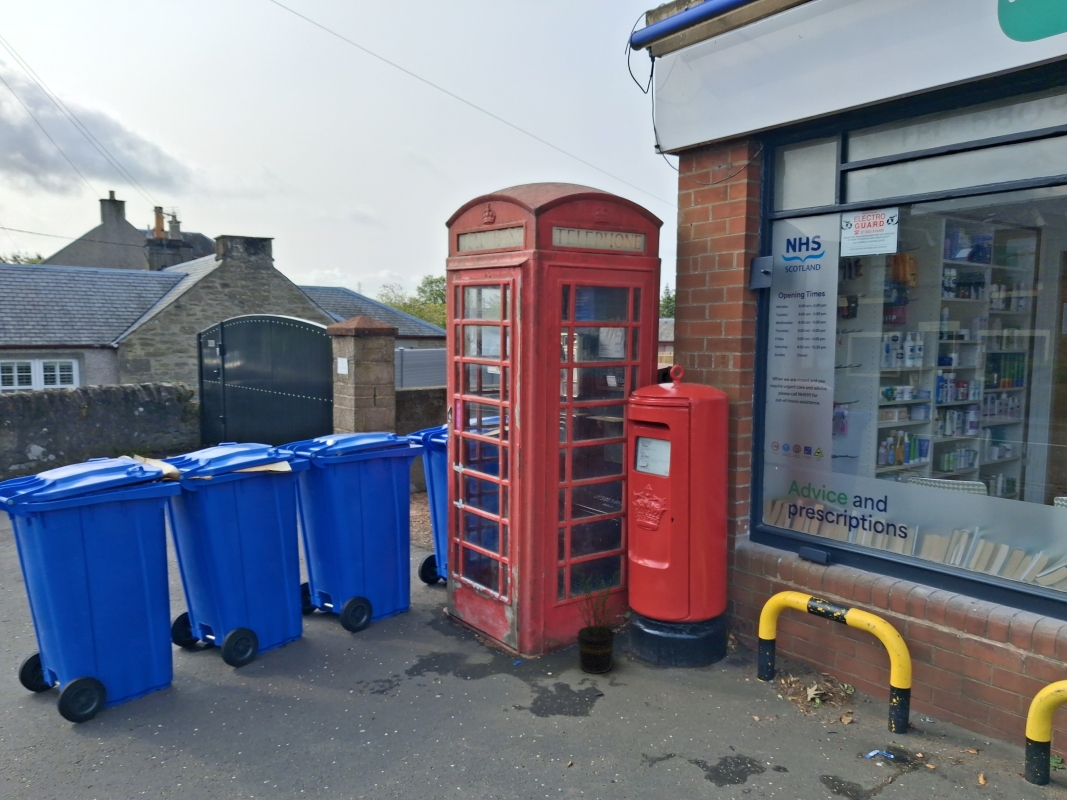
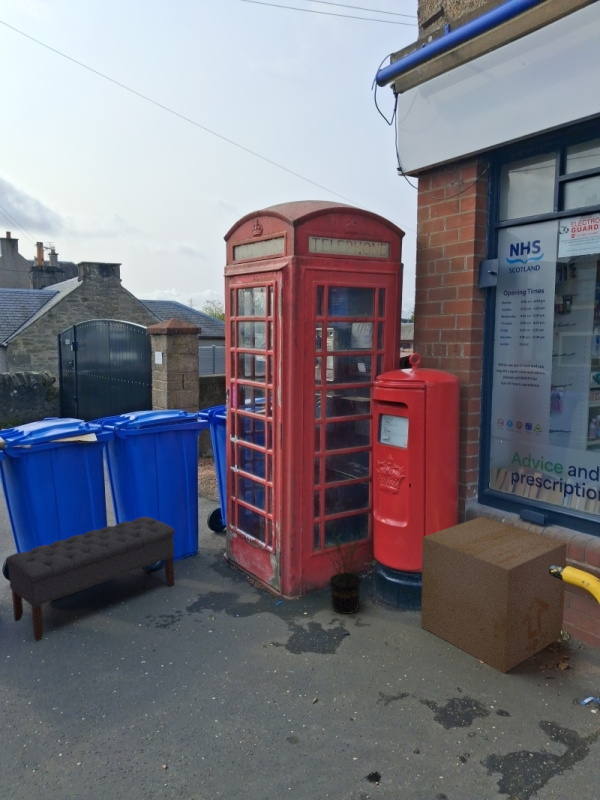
cardboard box: none [686,557,852,731] -> present [421,517,567,673]
bench: none [189,563,387,708] -> present [6,517,175,641]

